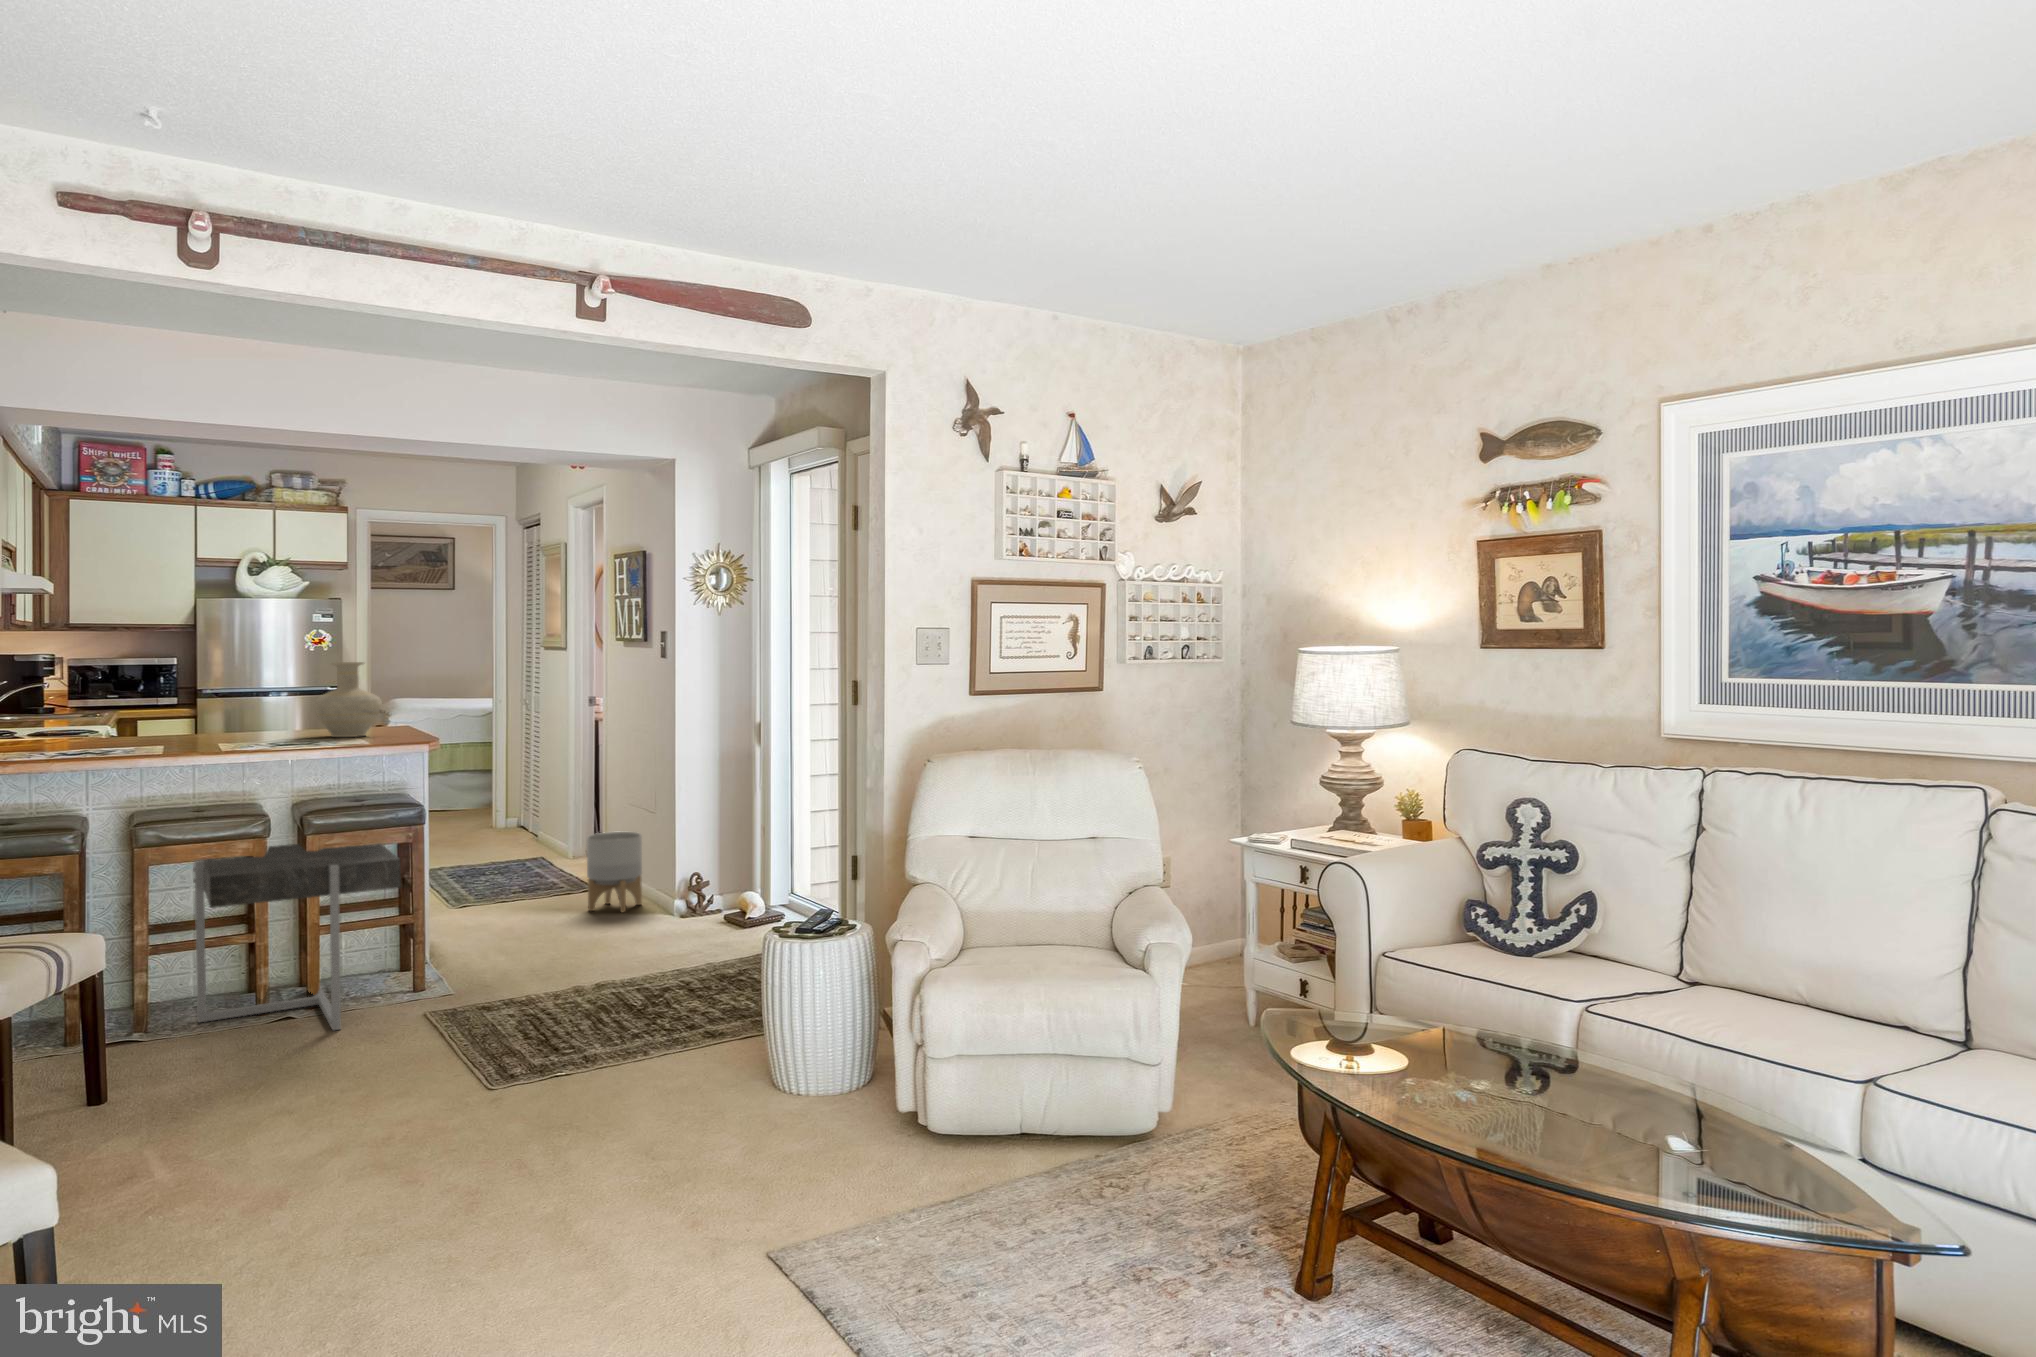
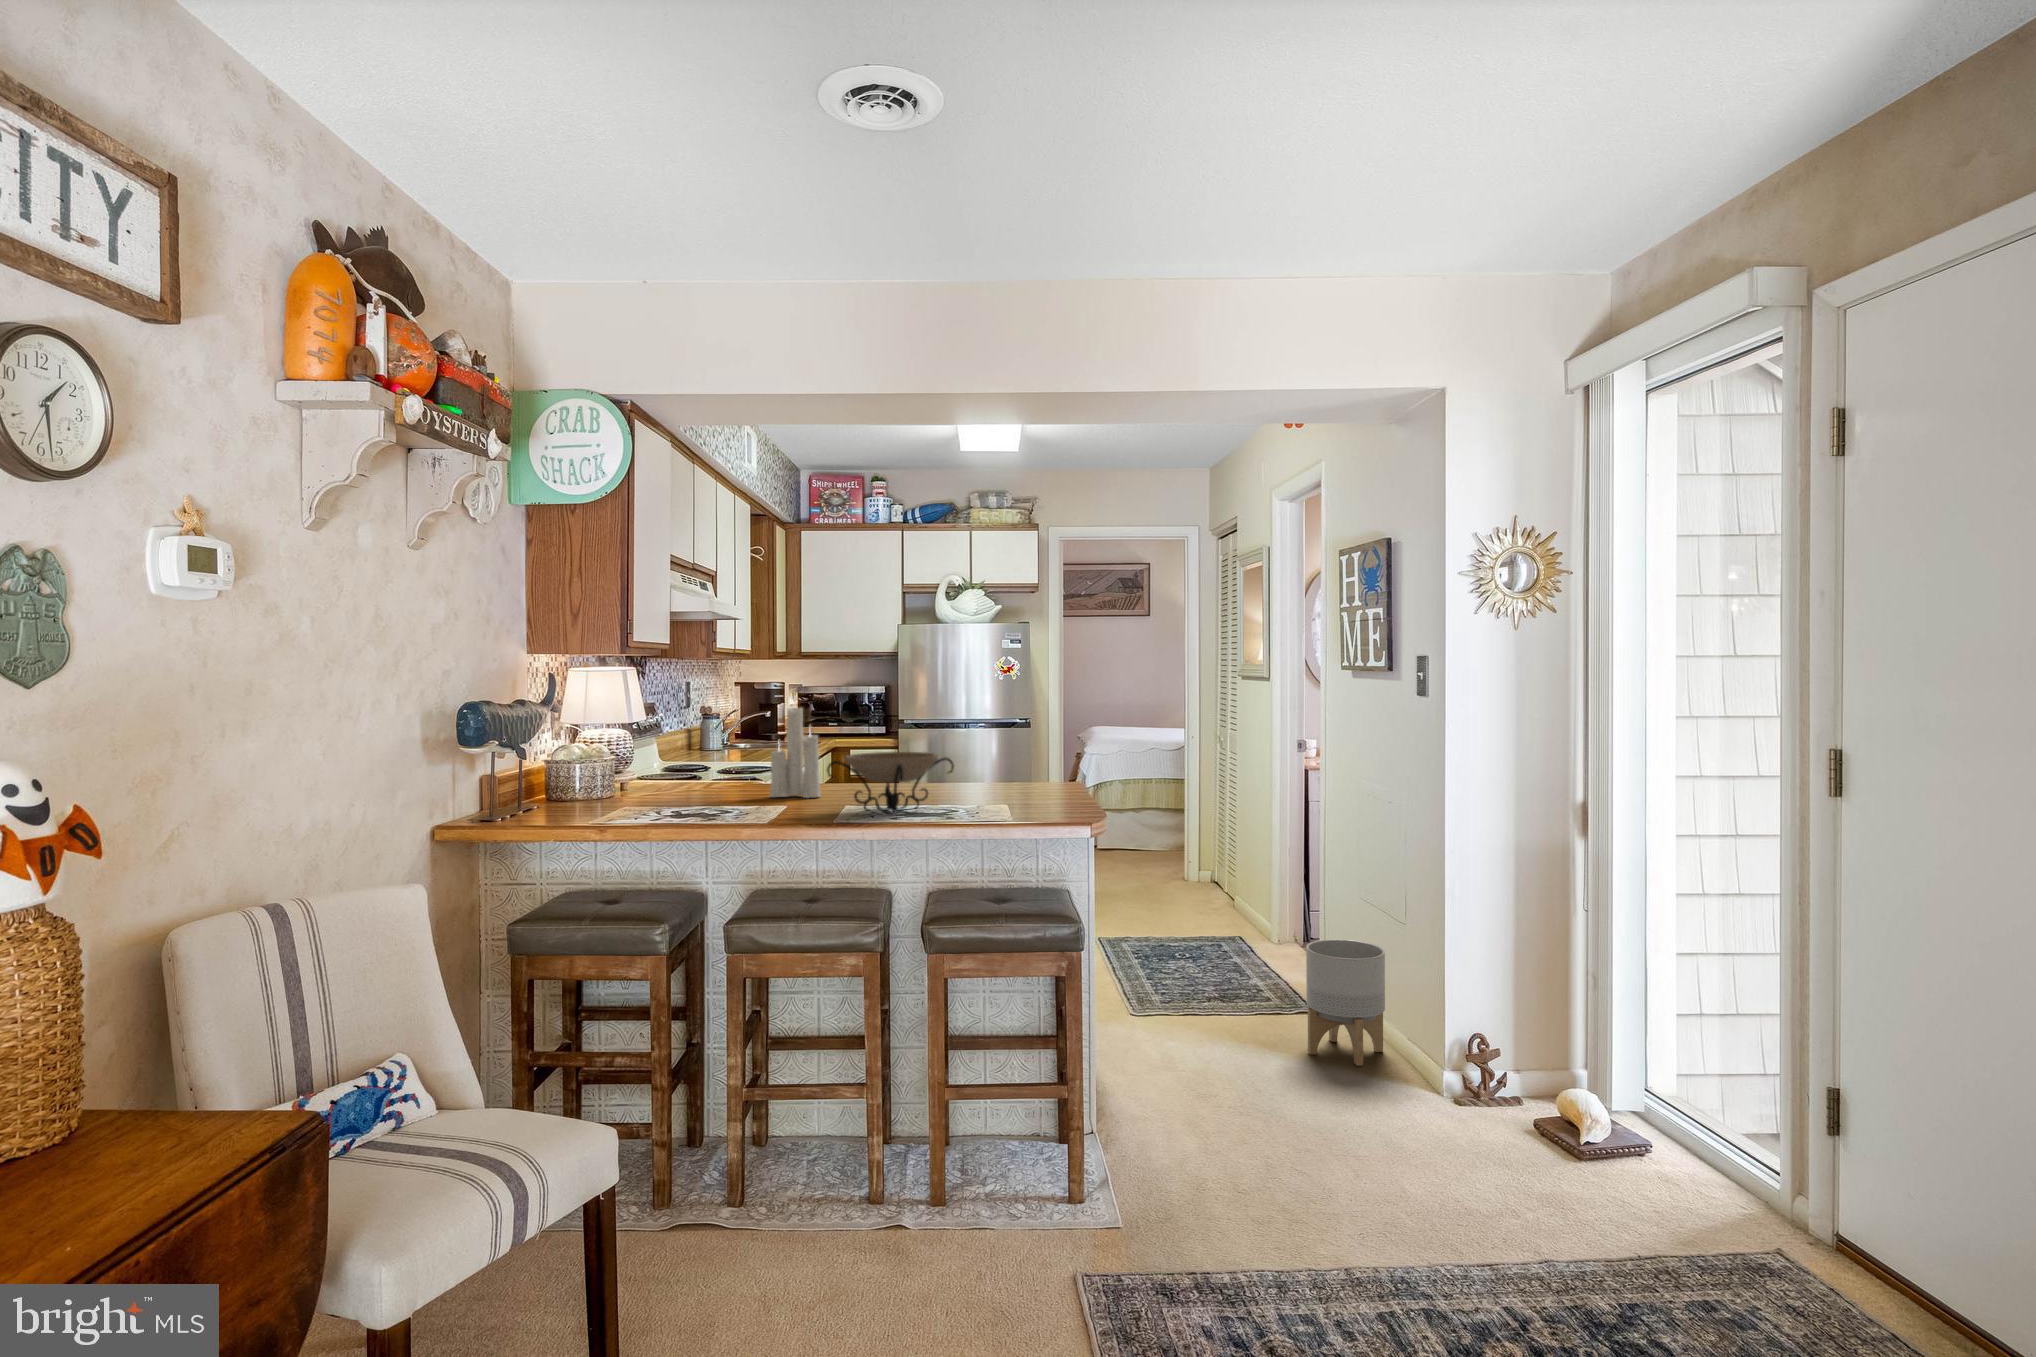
candle: none [134,657,184,743] -> present [769,707,821,798]
vase: present [314,662,382,737] -> none [966,698,1047,799]
decorative bowl: none [205,702,312,746] -> present [827,752,954,813]
side table: present [193,844,401,1030] -> none [777,955,1042,1298]

